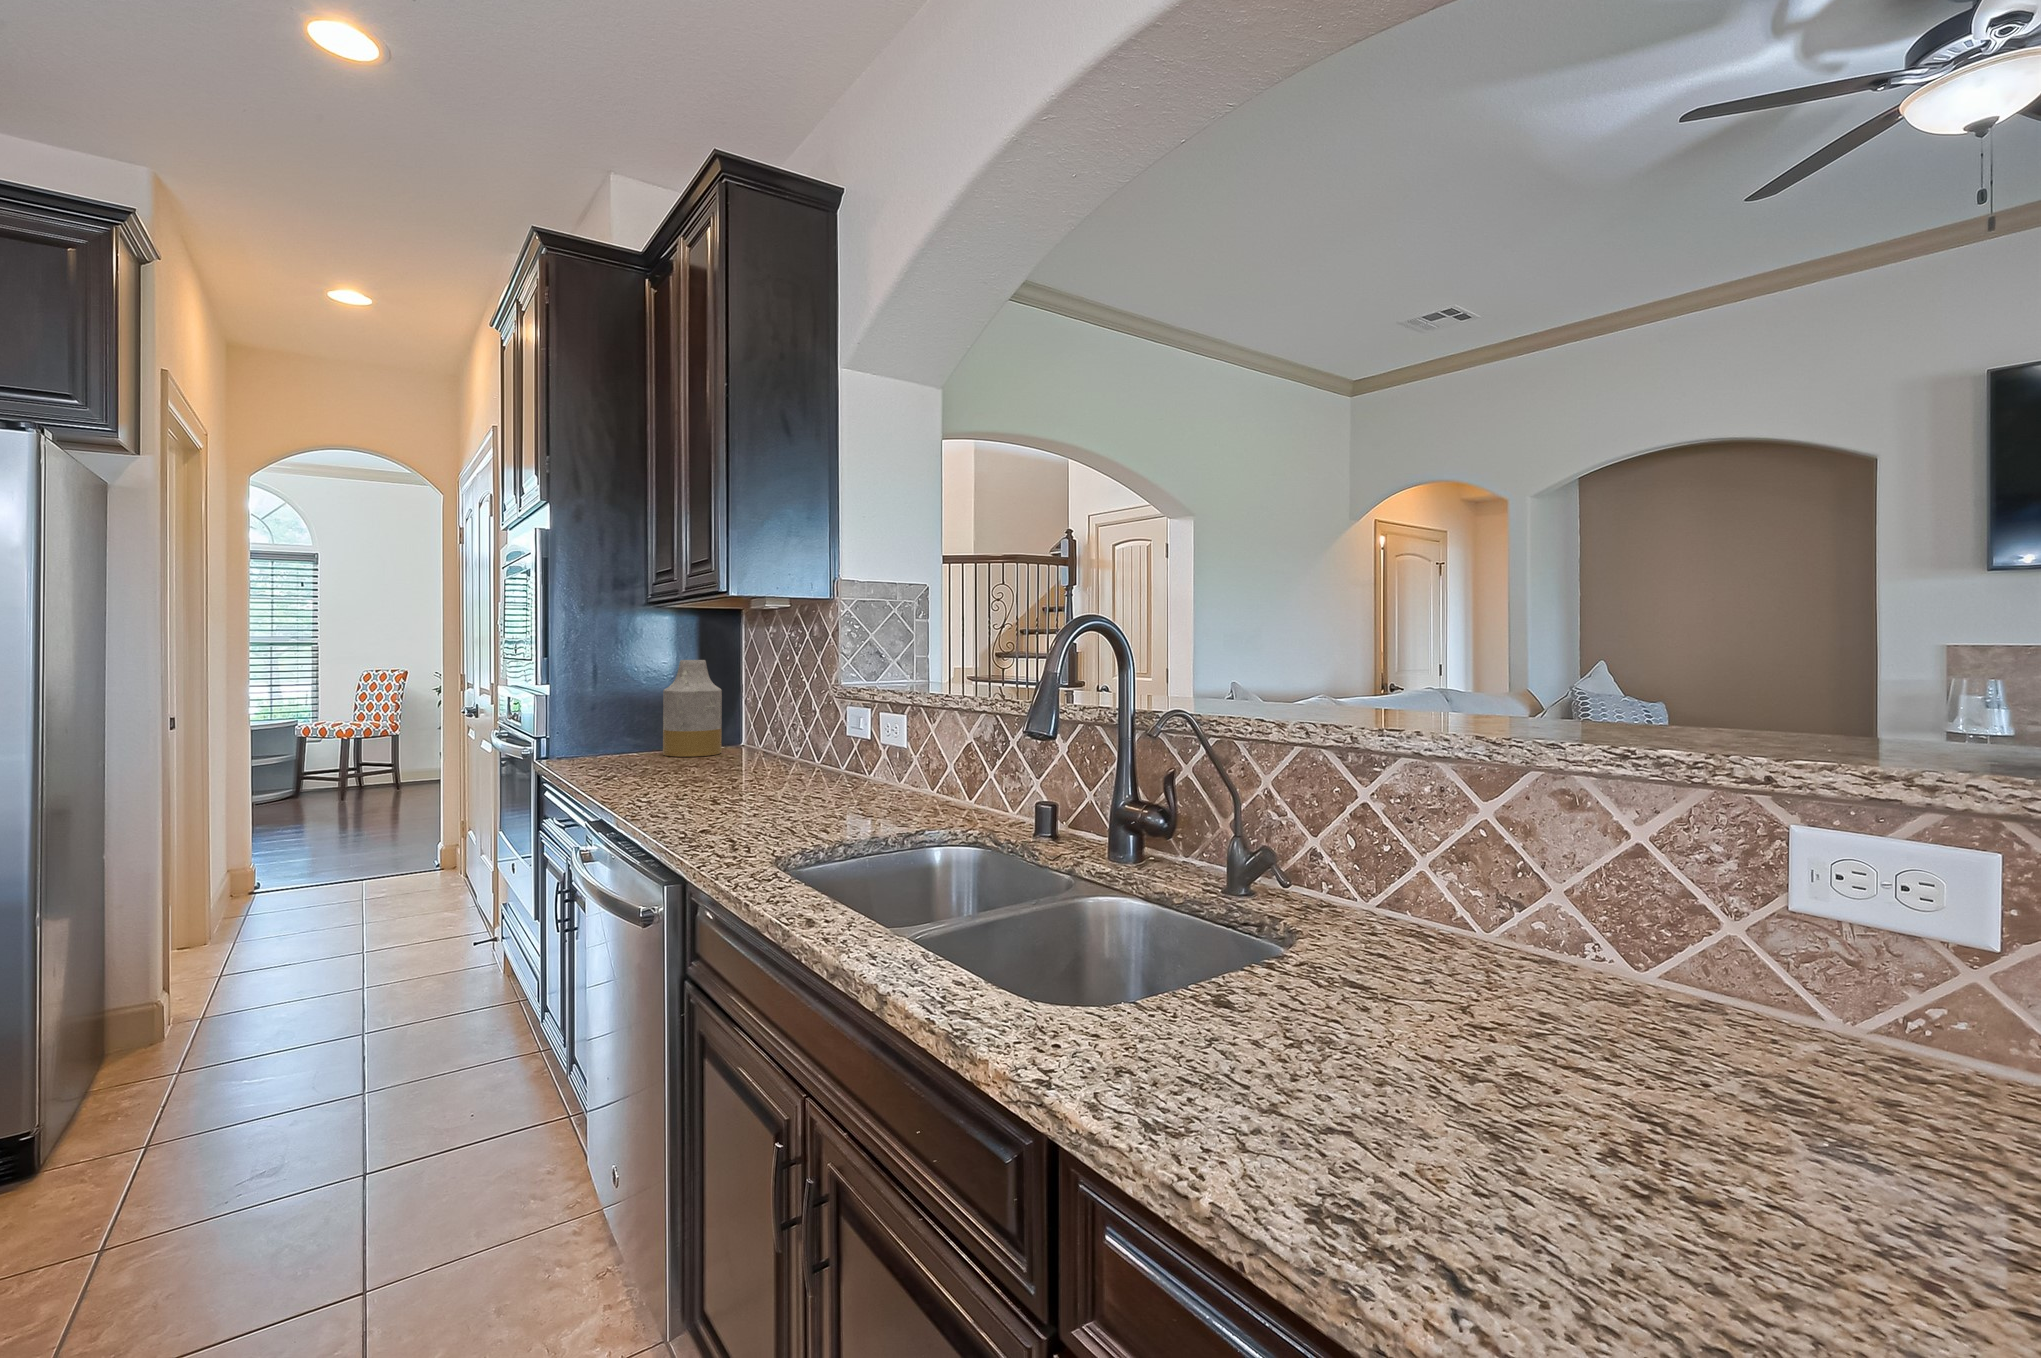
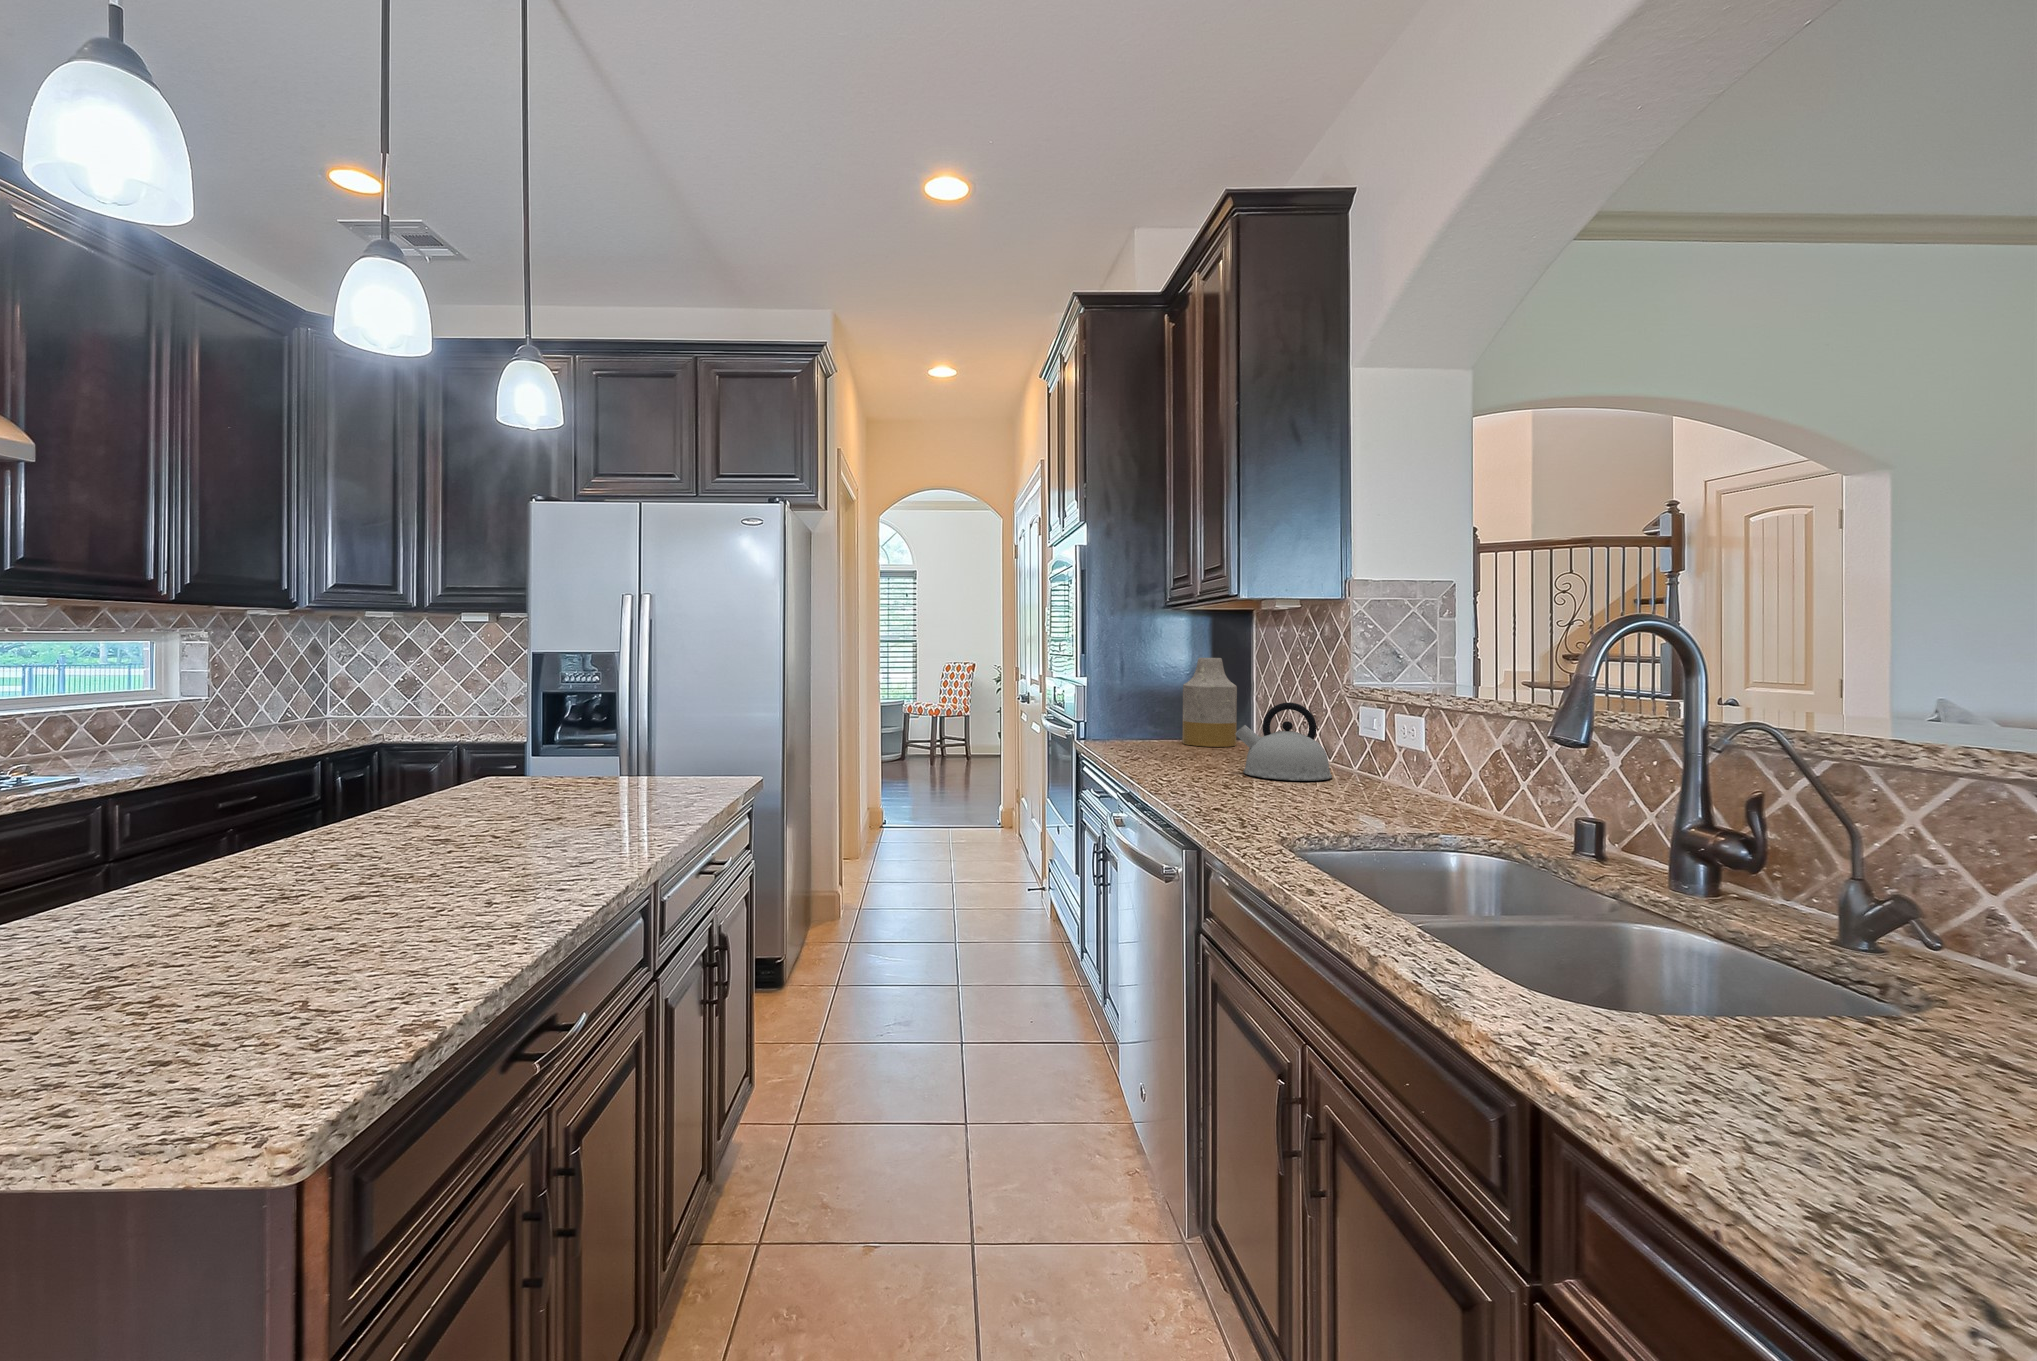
kettle: none [721,706,819,789] -> present [1235,702,1332,781]

